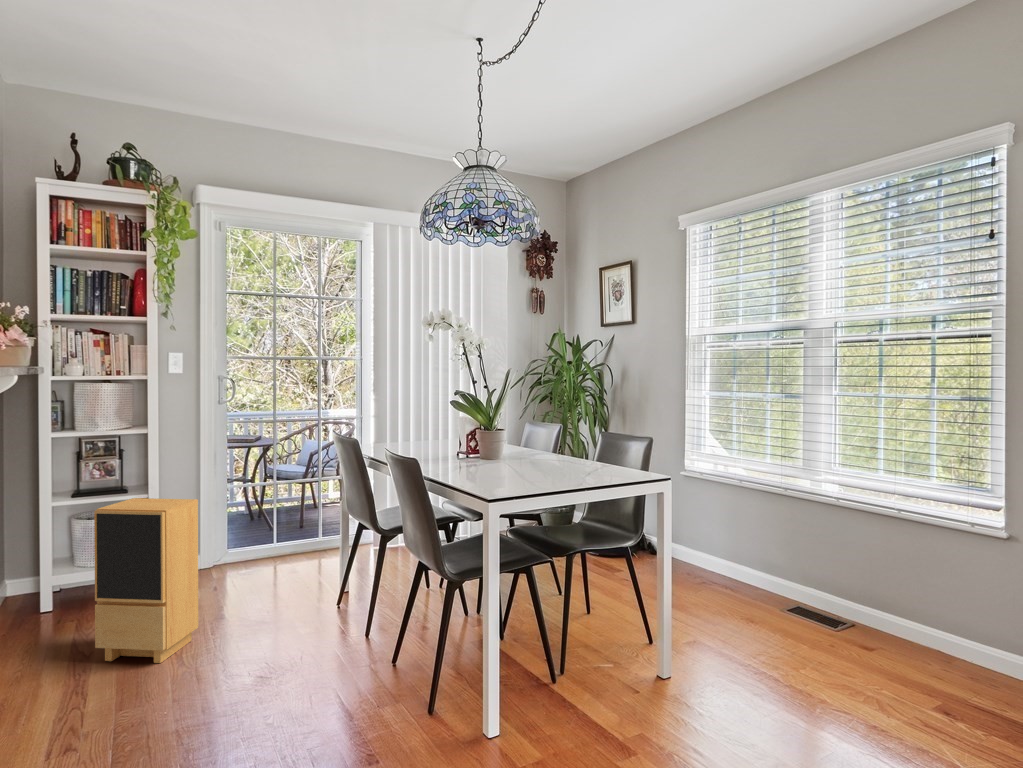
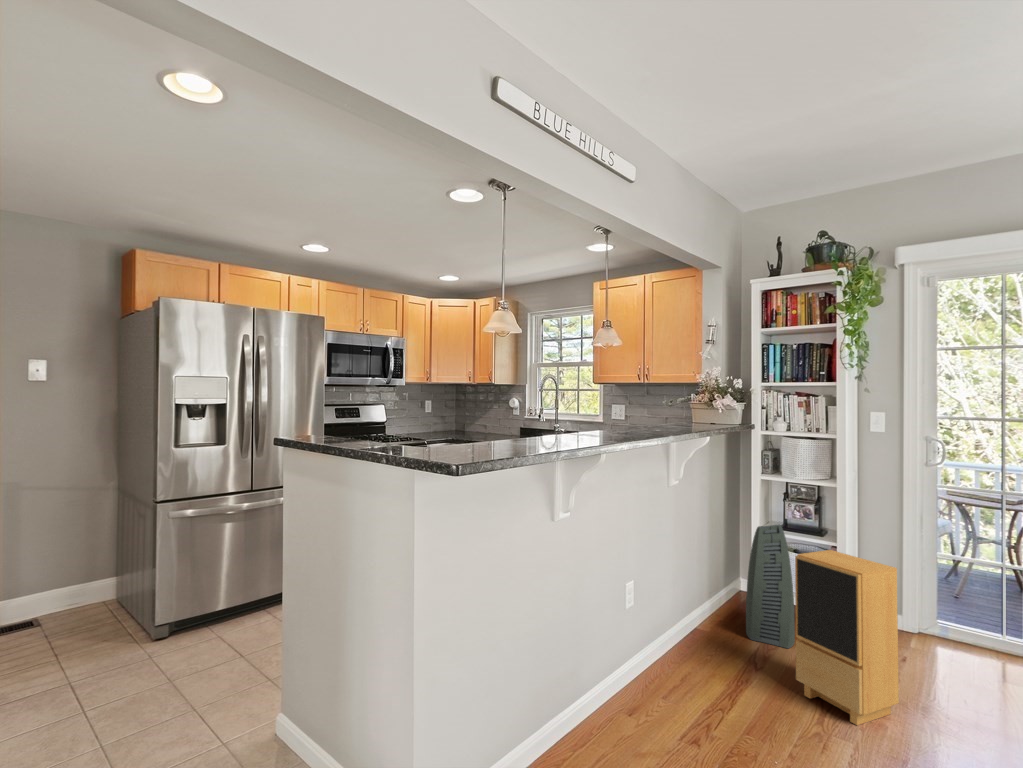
air purifier: none [28,486,92,633] -> present [746,525,795,649]

